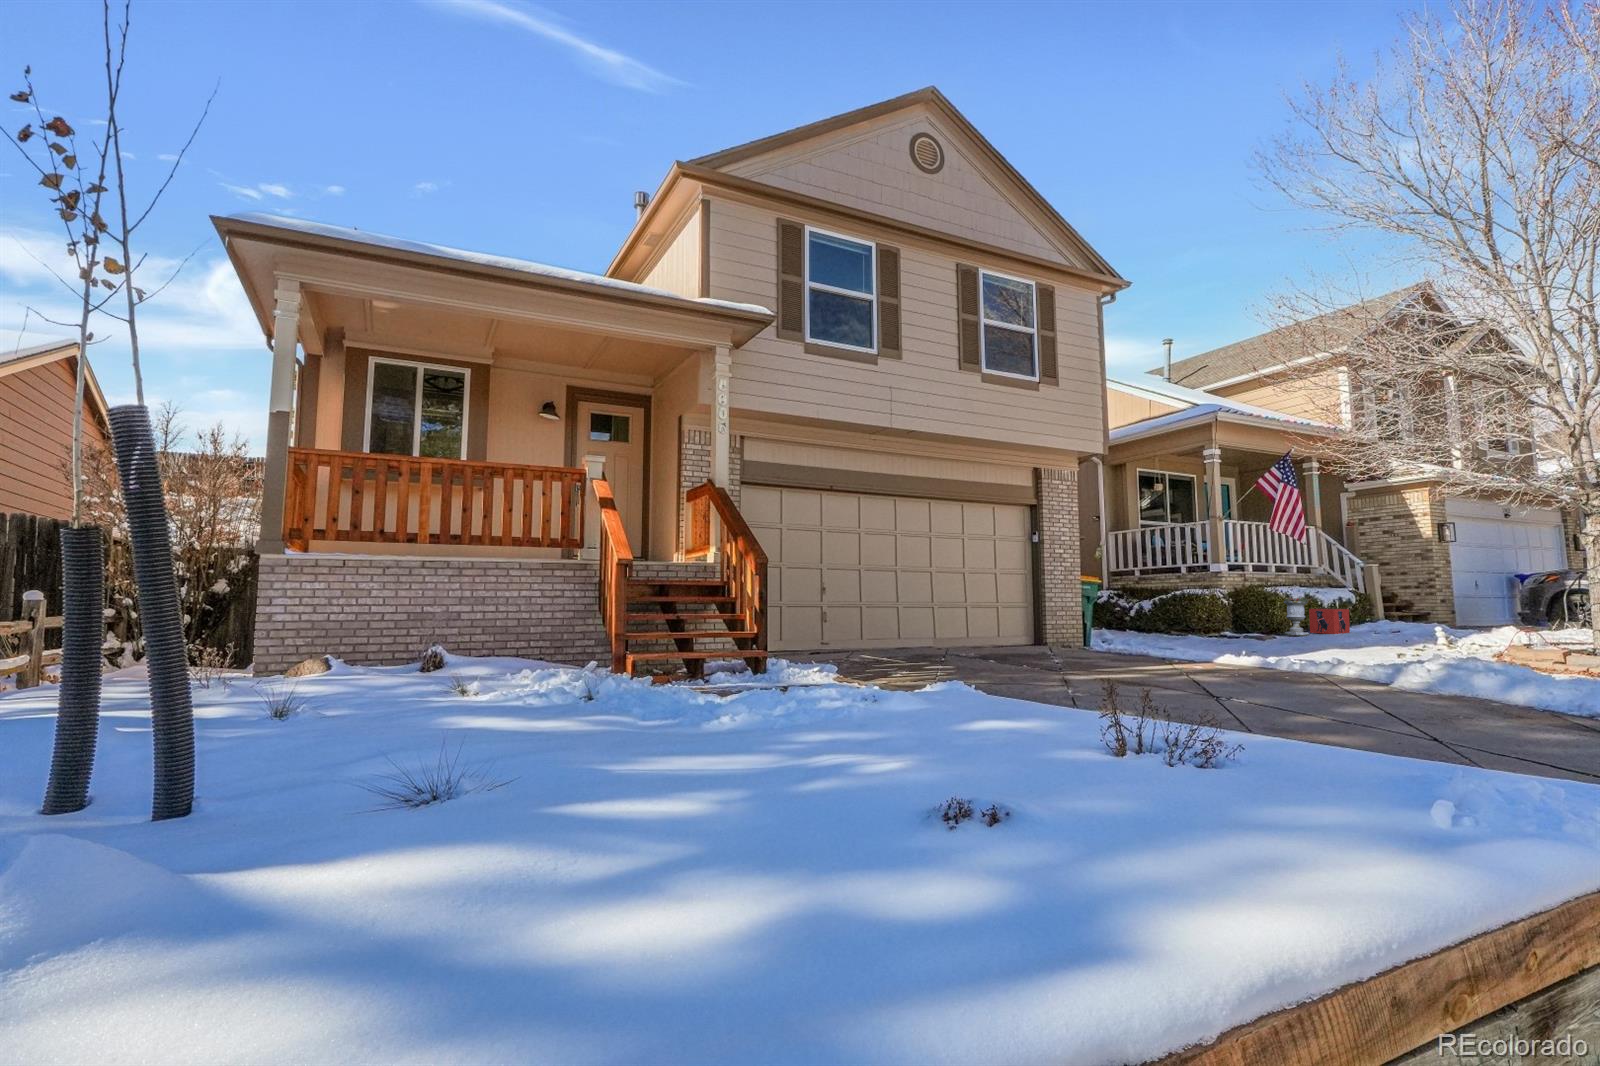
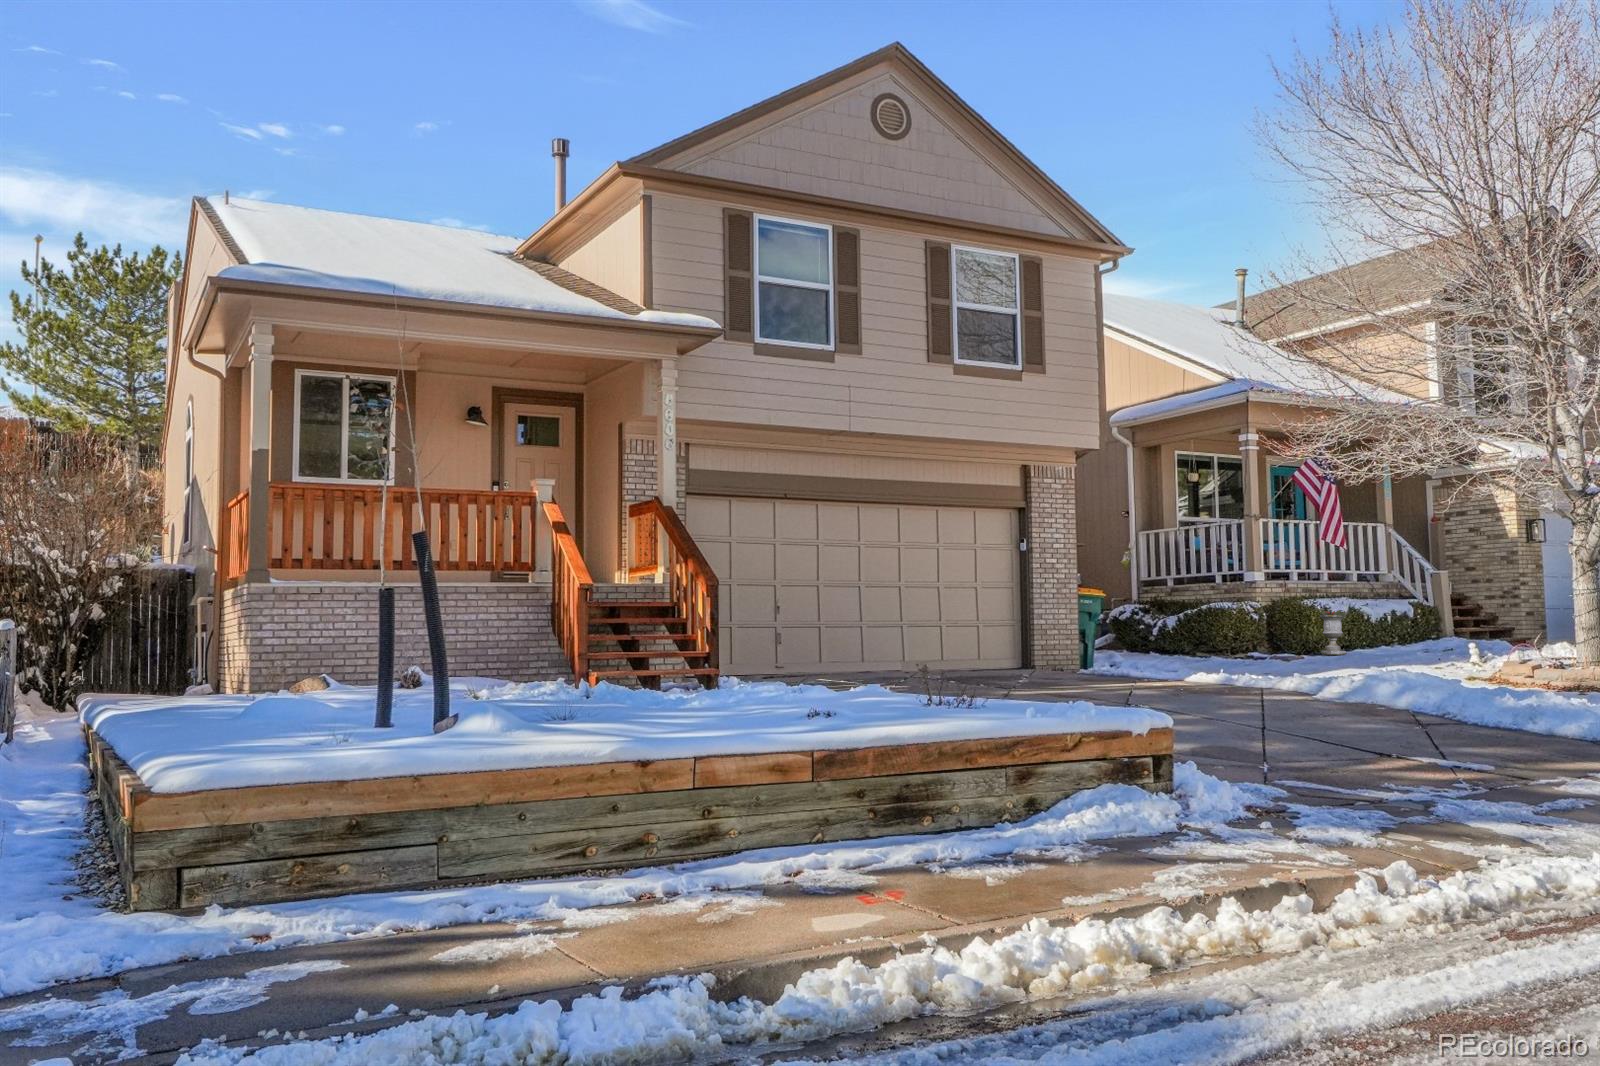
storage box: present [1309,609,1350,634] -> none [1353,623,1396,653]

